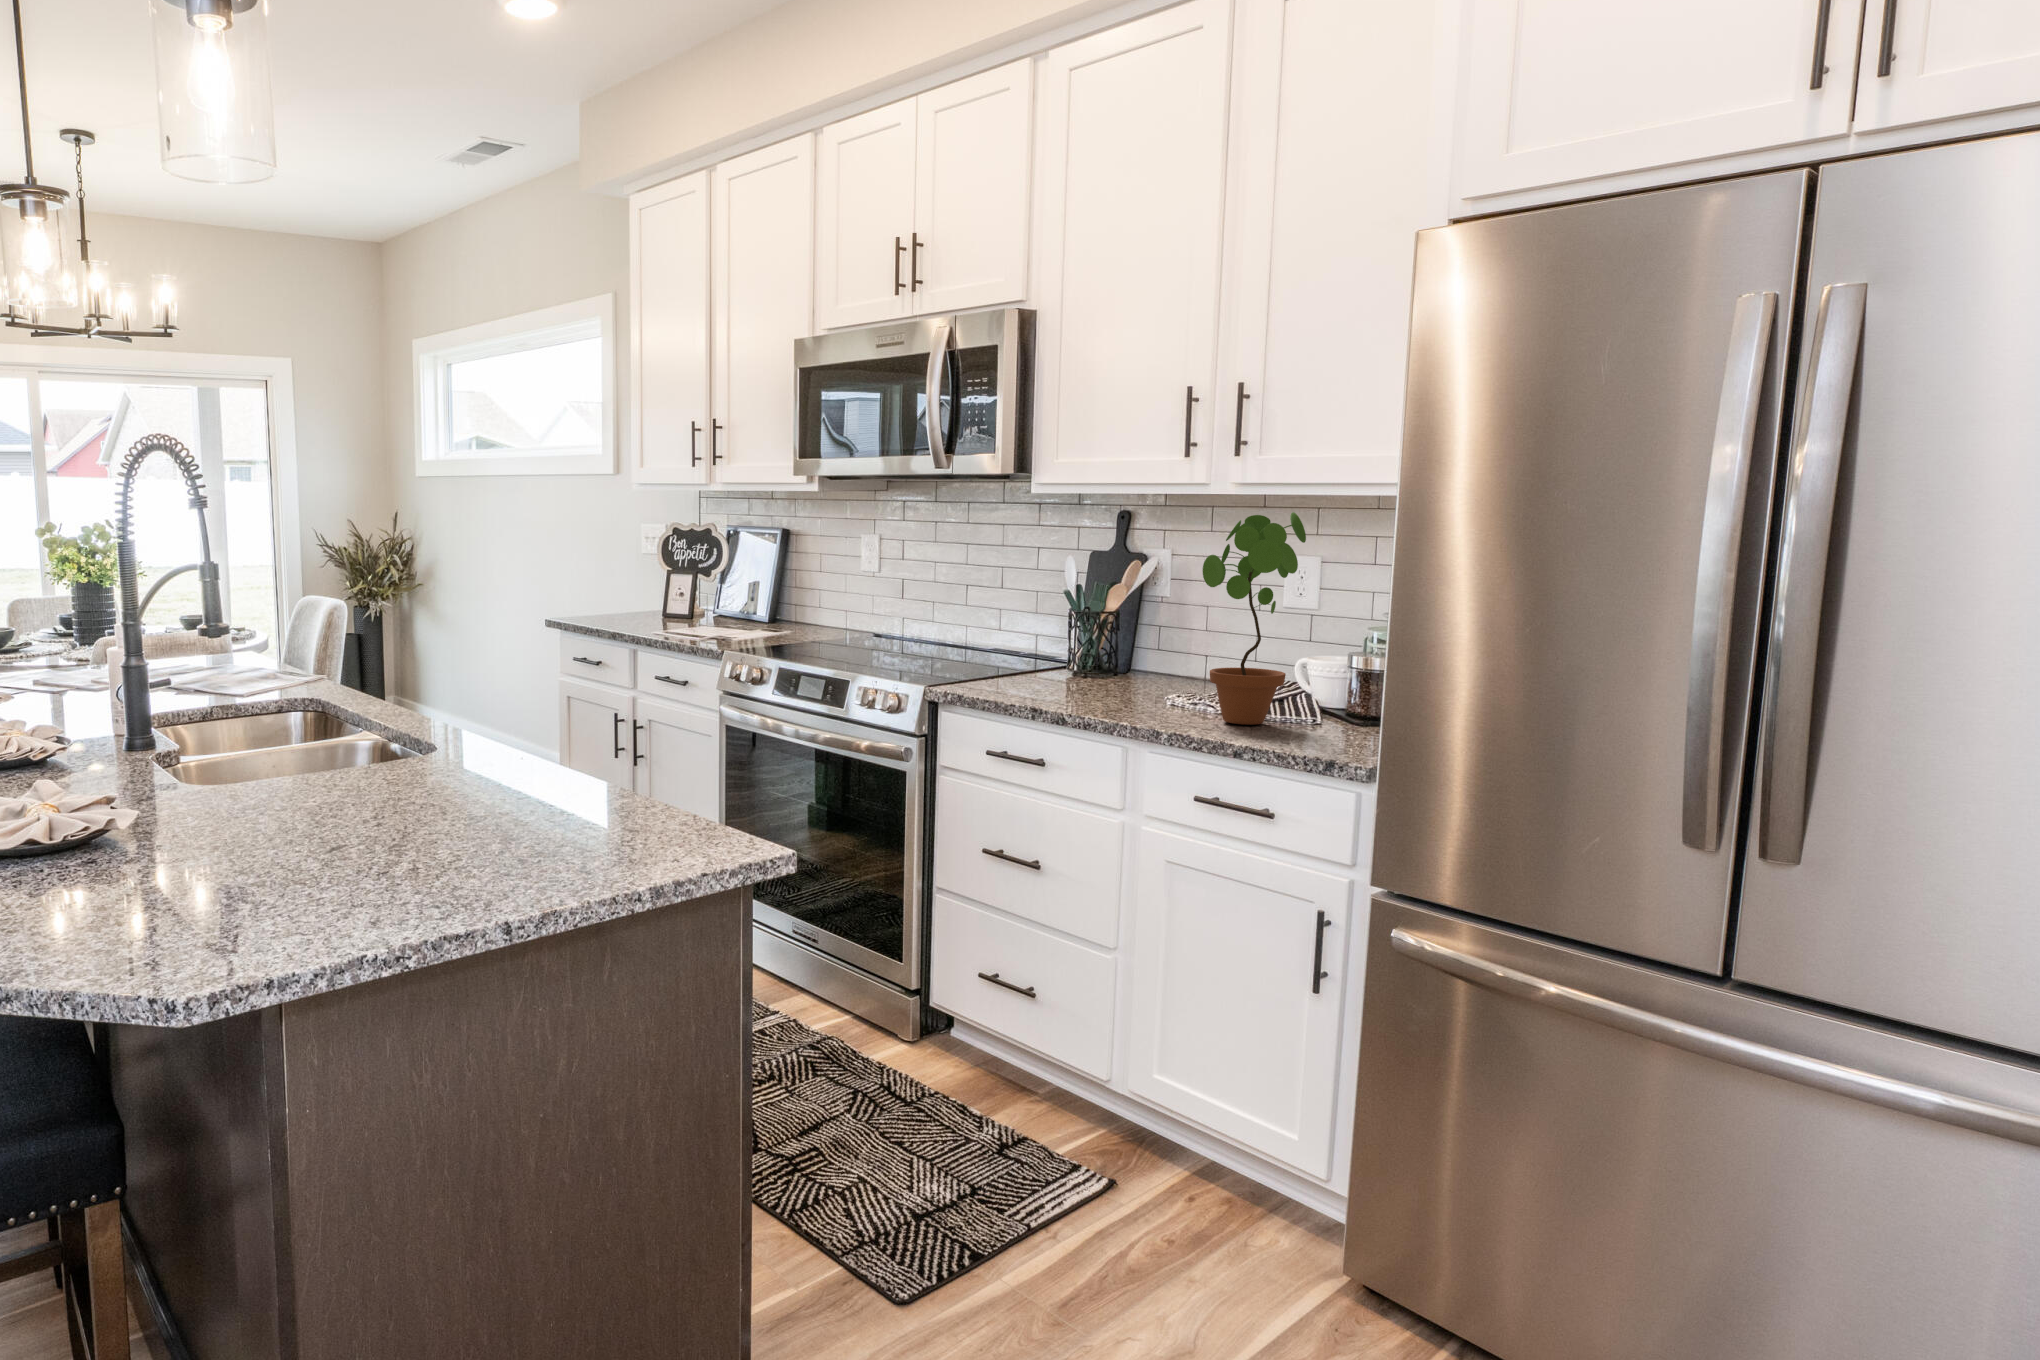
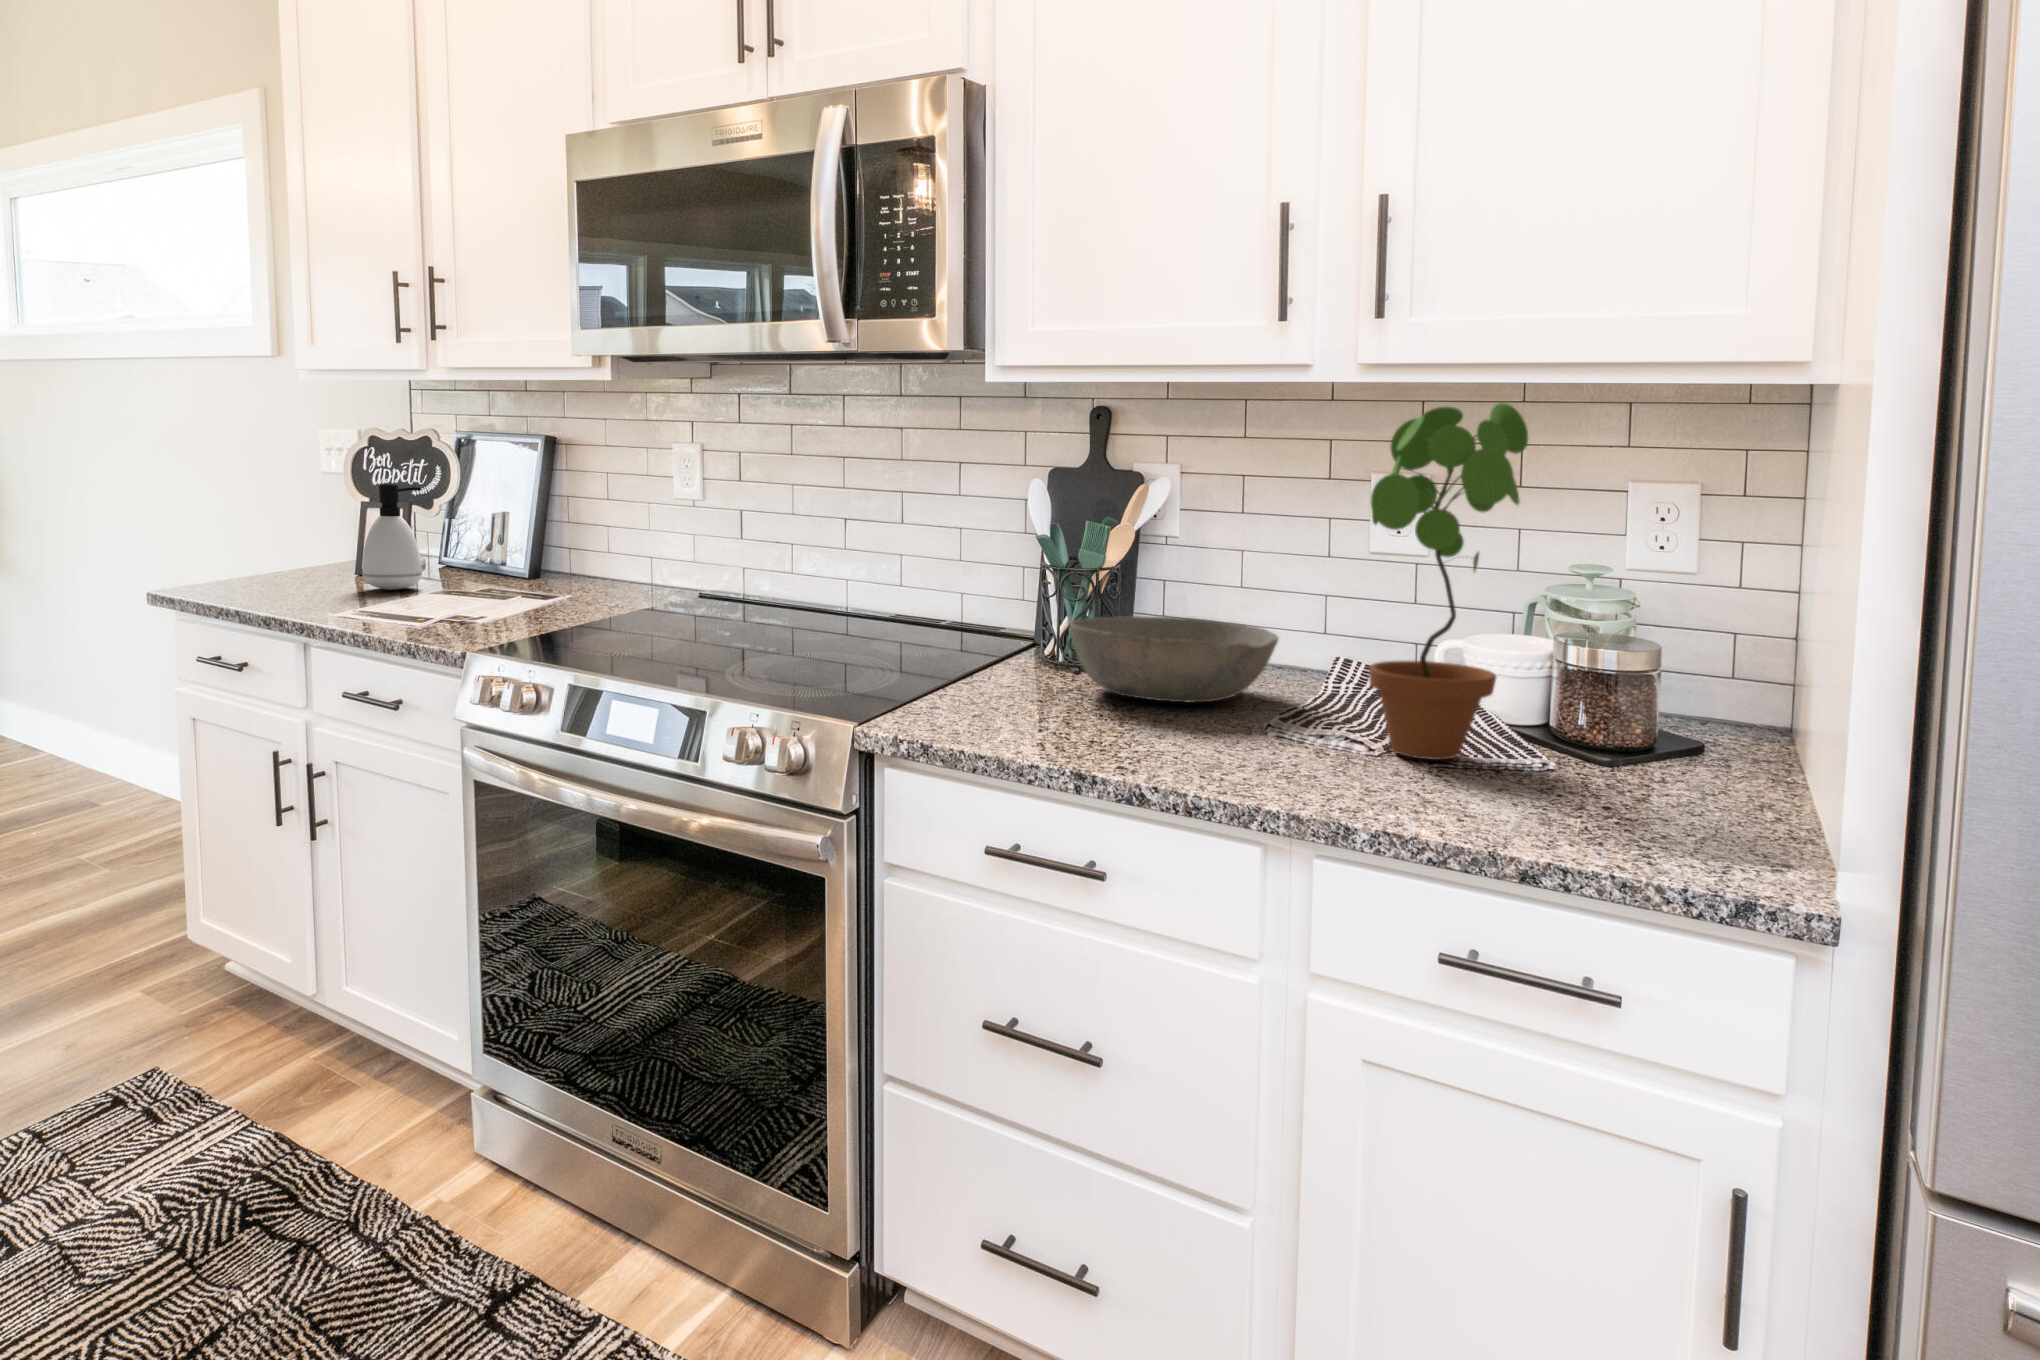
soap dispenser: none [663,559,701,627] -> present [362,483,422,590]
bowl: none [1062,645,1194,695] -> present [1070,616,1278,702]

